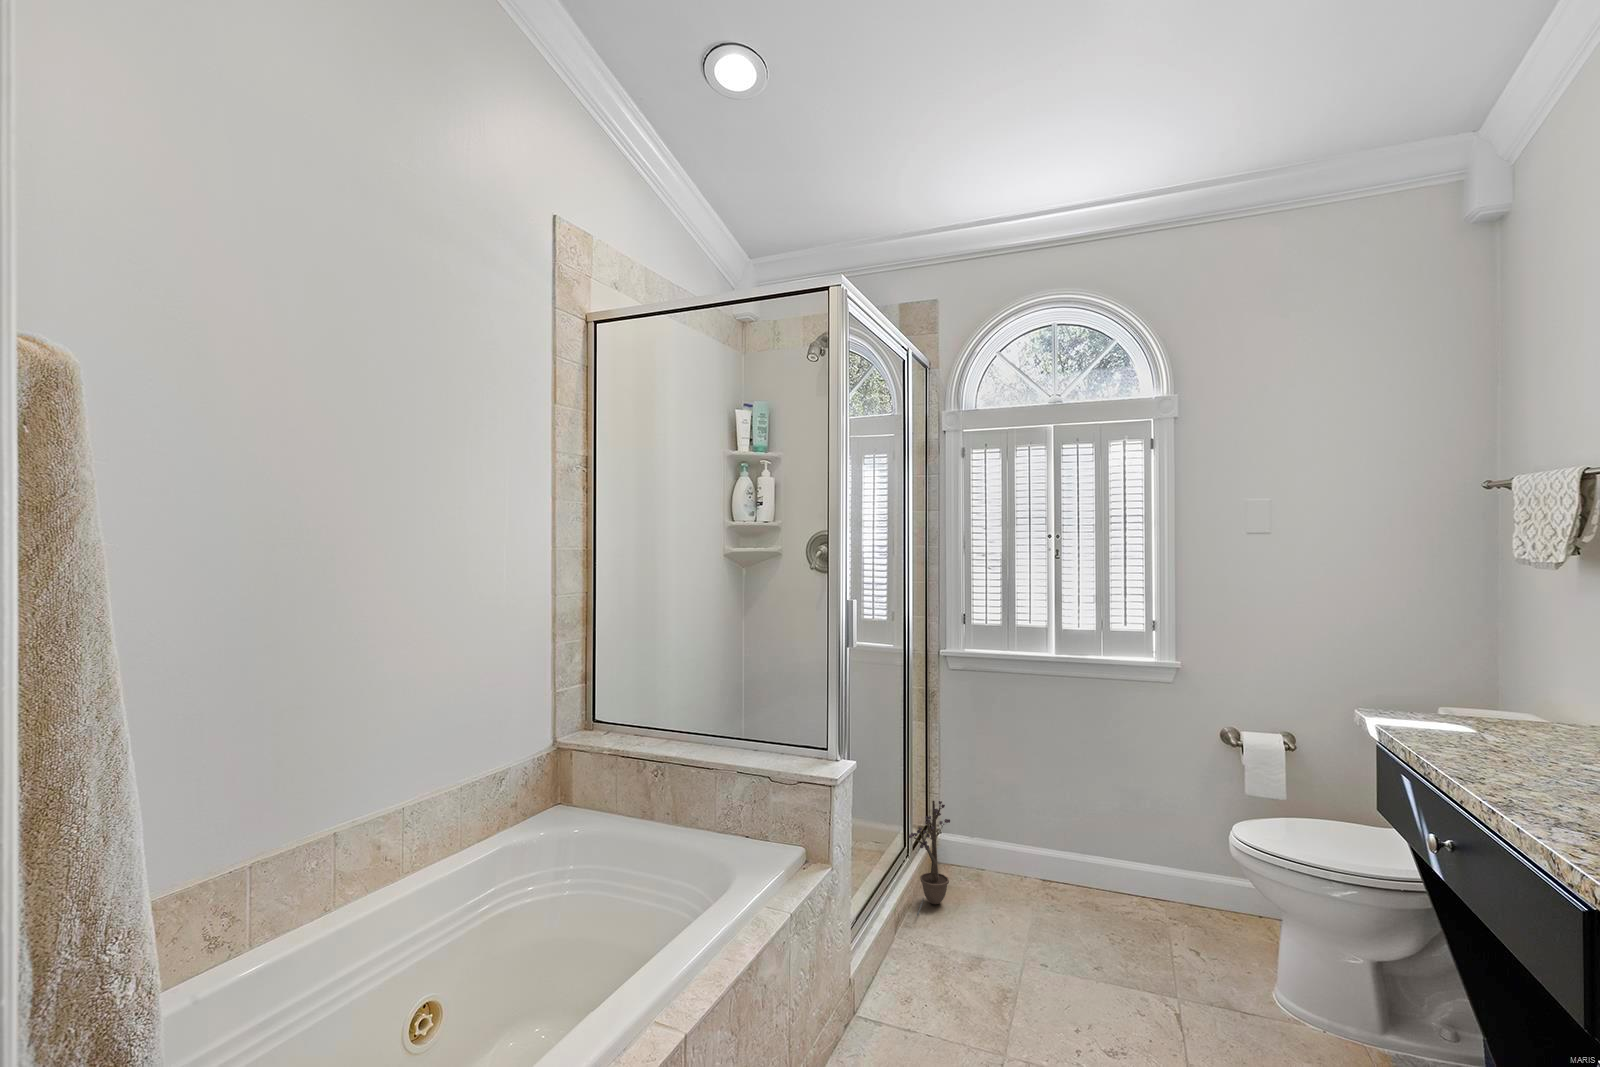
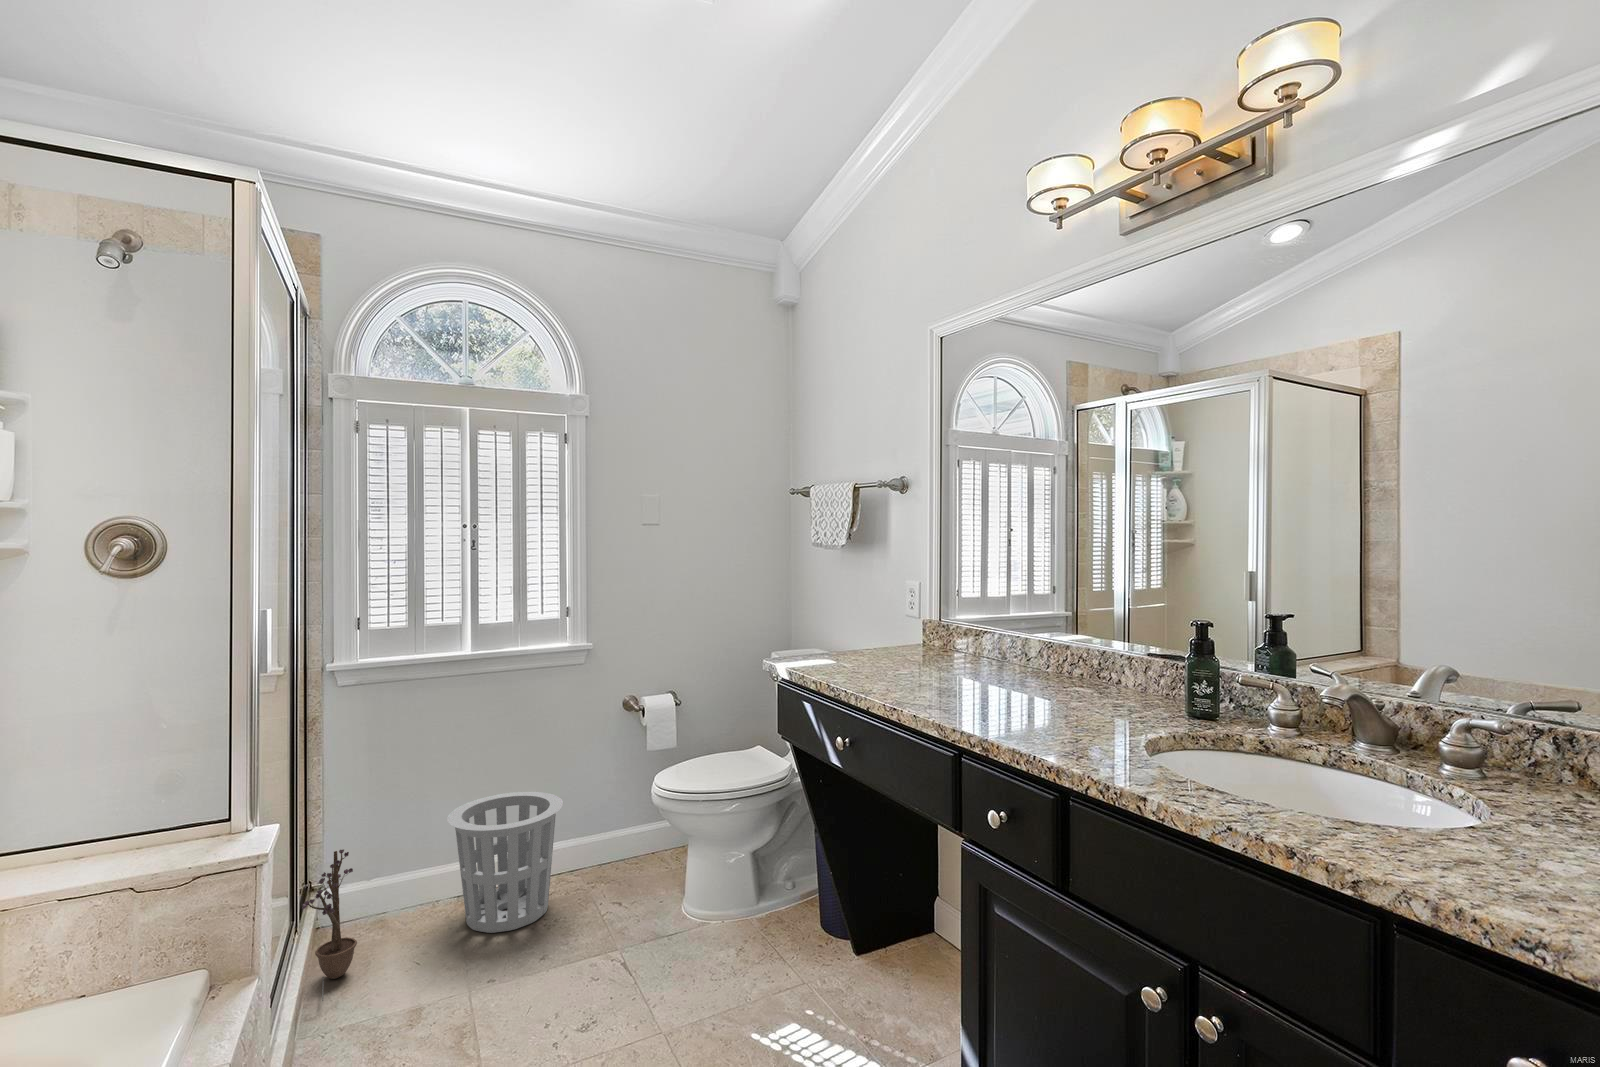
waste basket: none [1025,794,1138,931] -> present [447,792,563,933]

